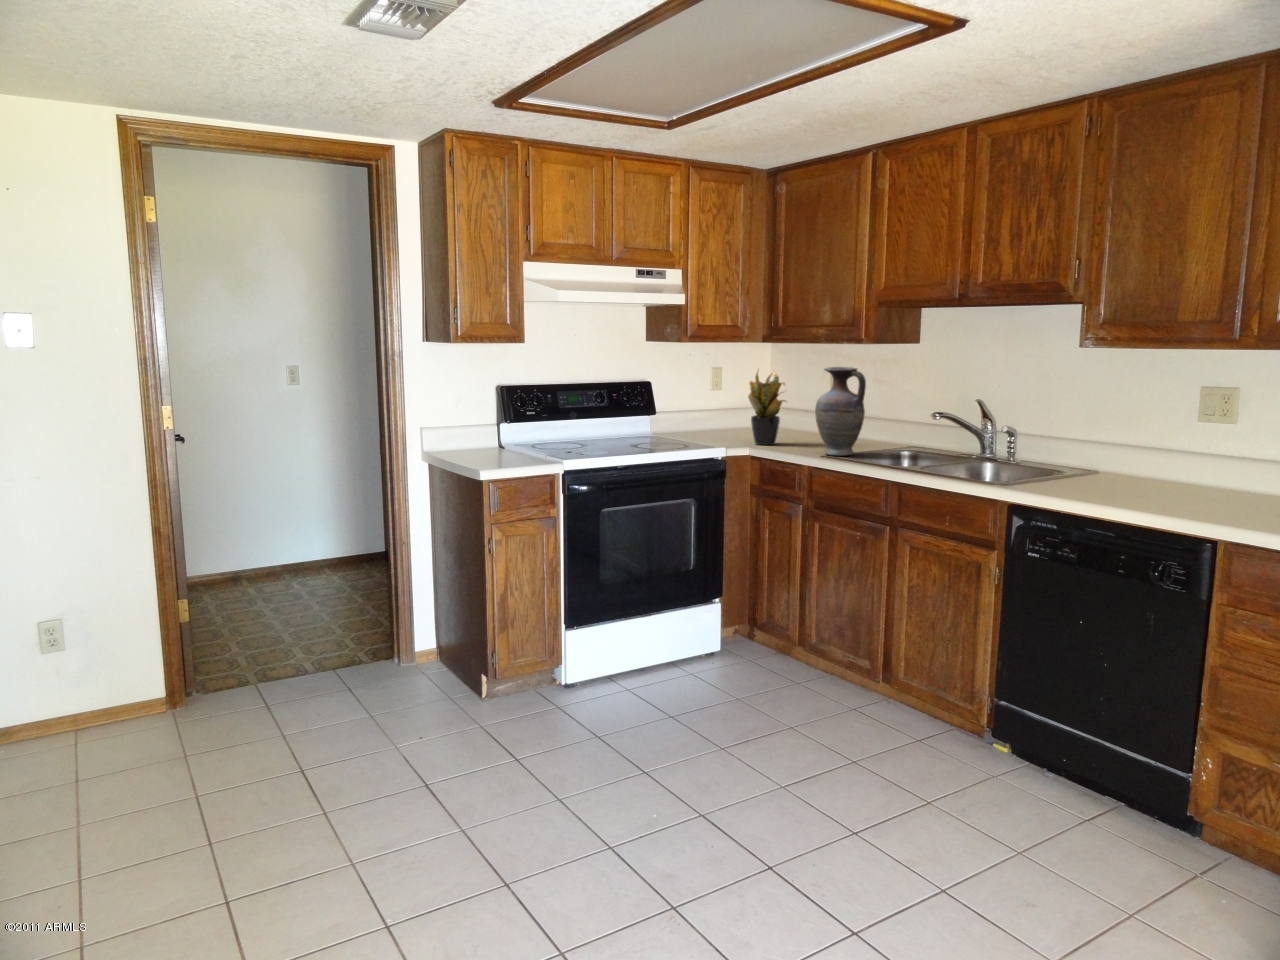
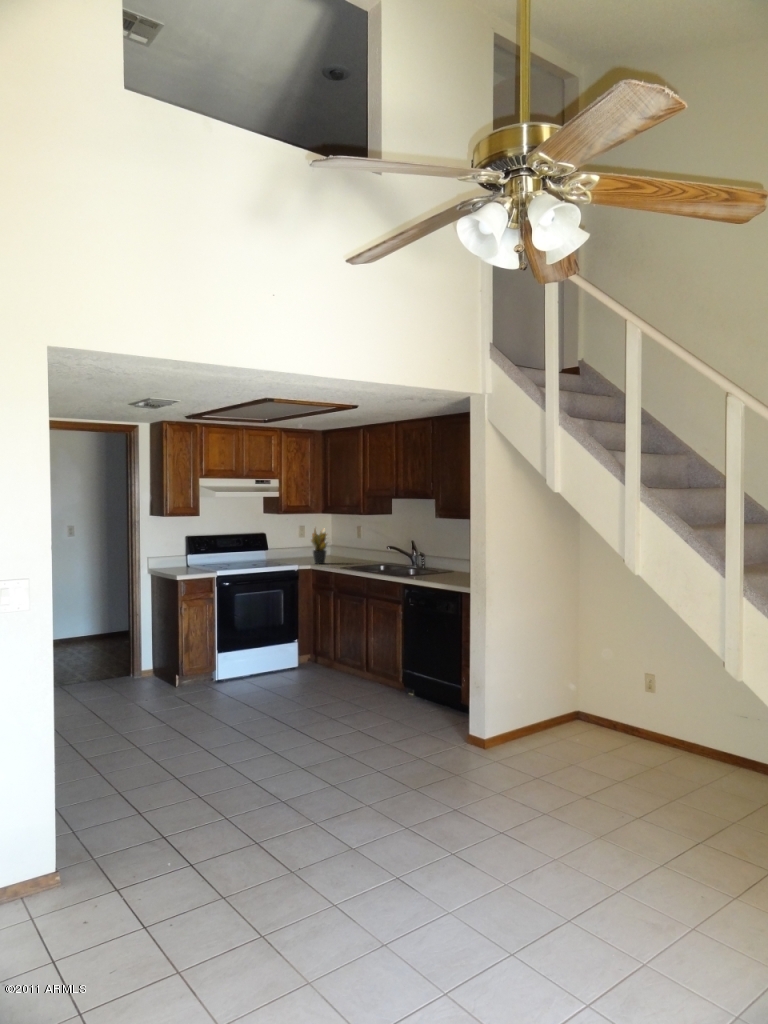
vase: present [815,367,866,455] -> none [339,526,362,567]

